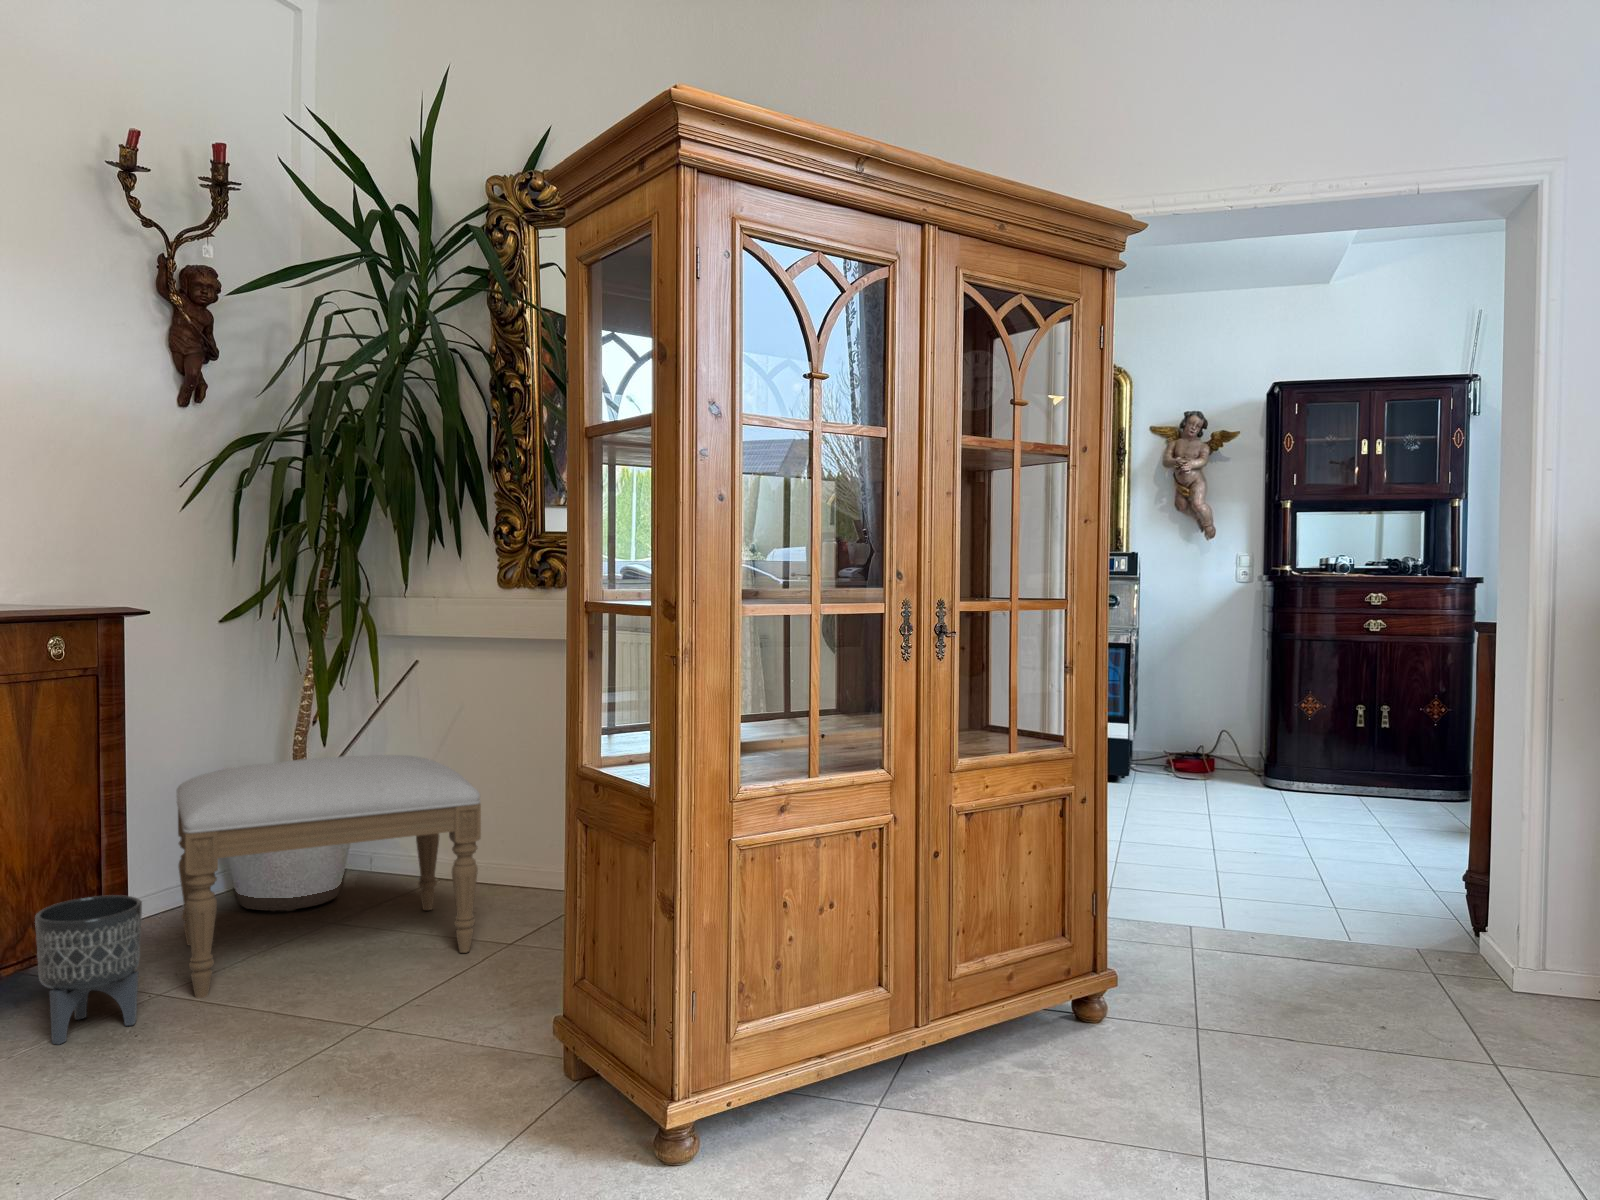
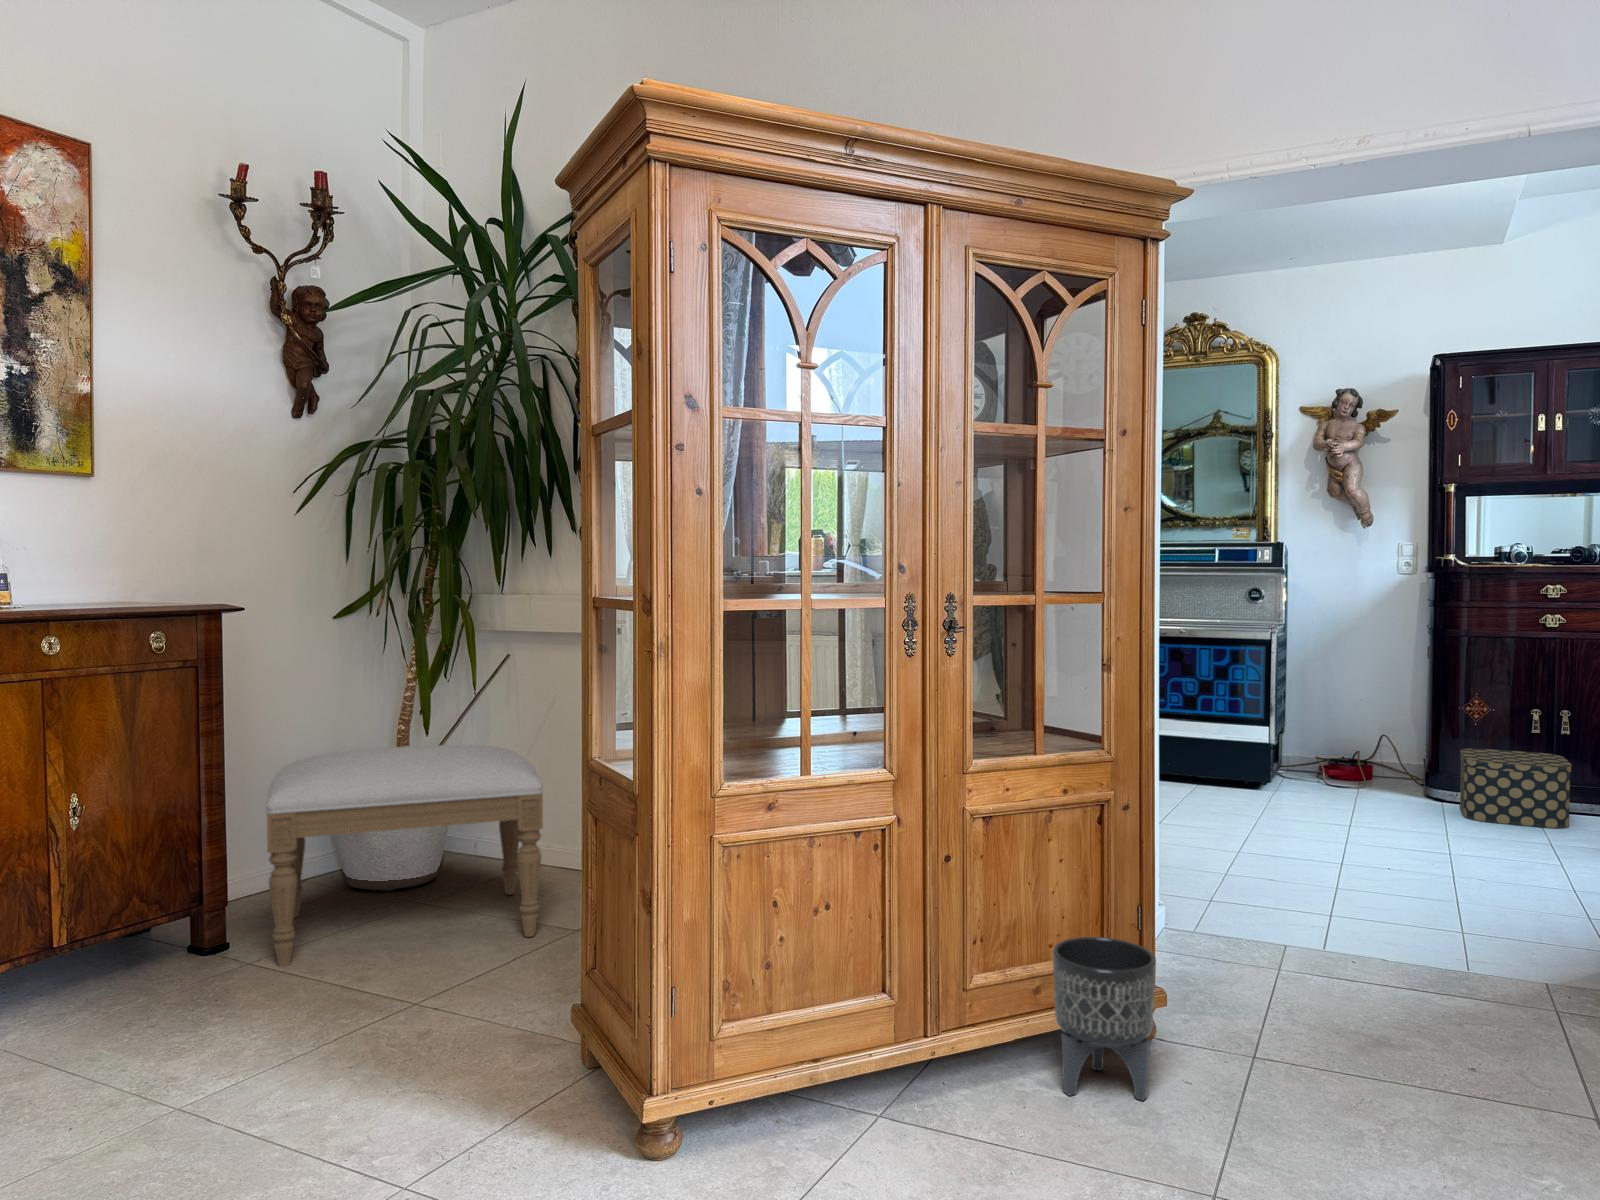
storage box: none [1296,741,1393,811] -> present [1460,749,1572,828]
planter: present [35,895,142,1044] -> present [1053,937,1156,1101]

